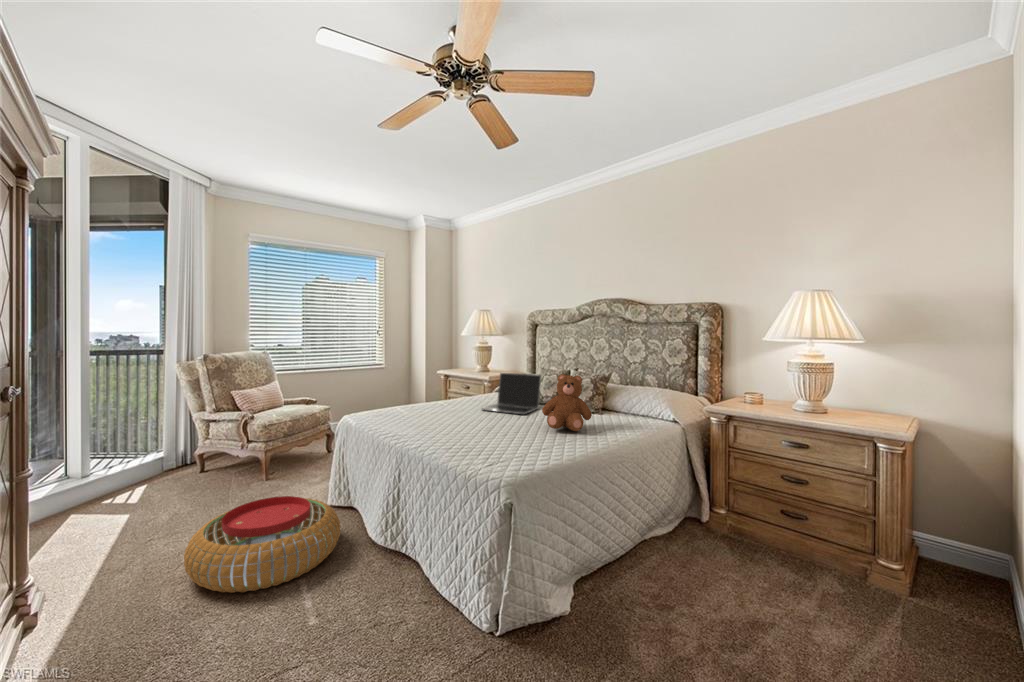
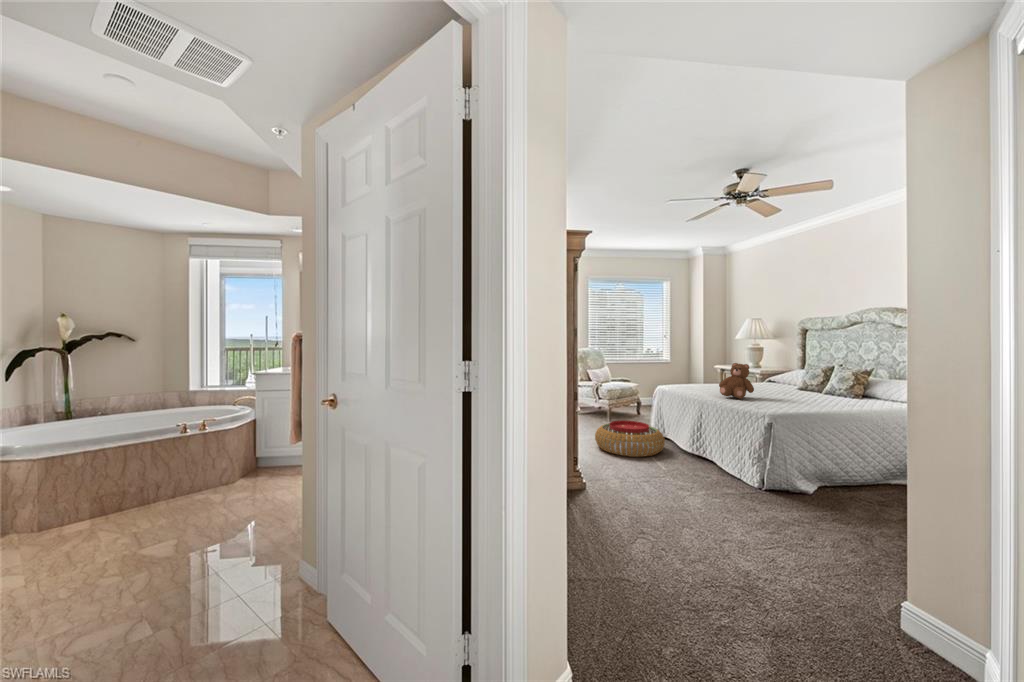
laptop: present [482,373,541,414] -> none [754,365,805,393]
teddy bear: present [542,374,592,431] -> present [719,363,754,398]

